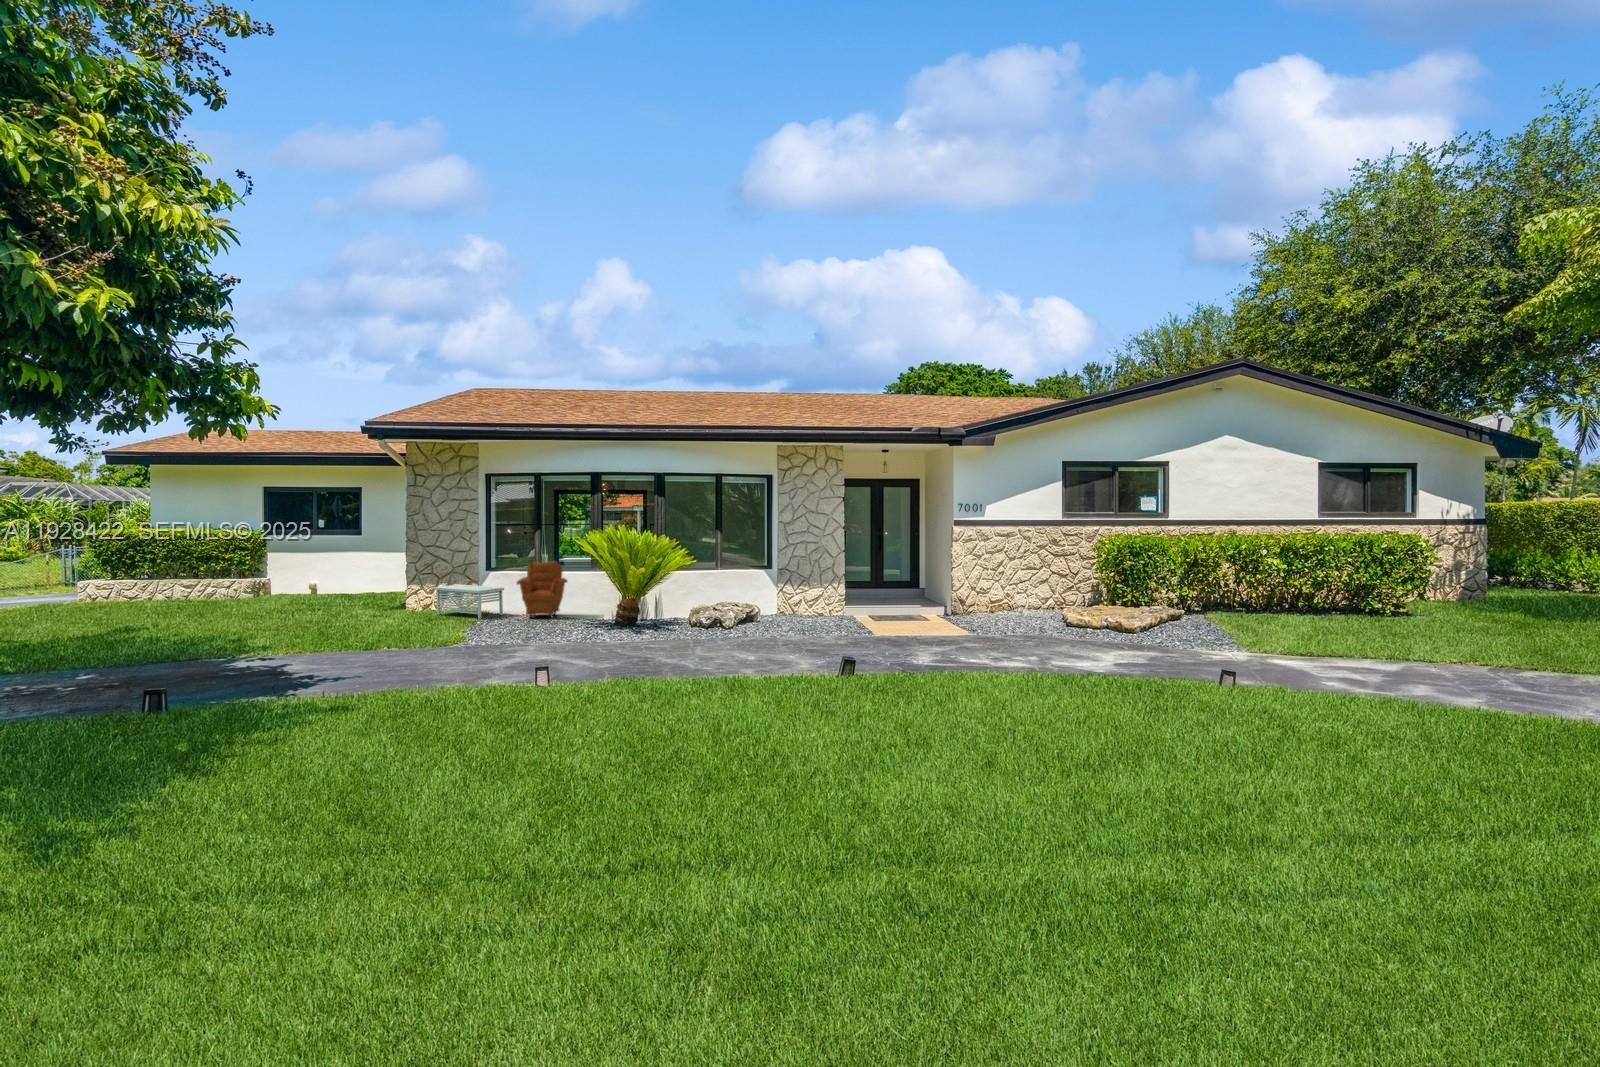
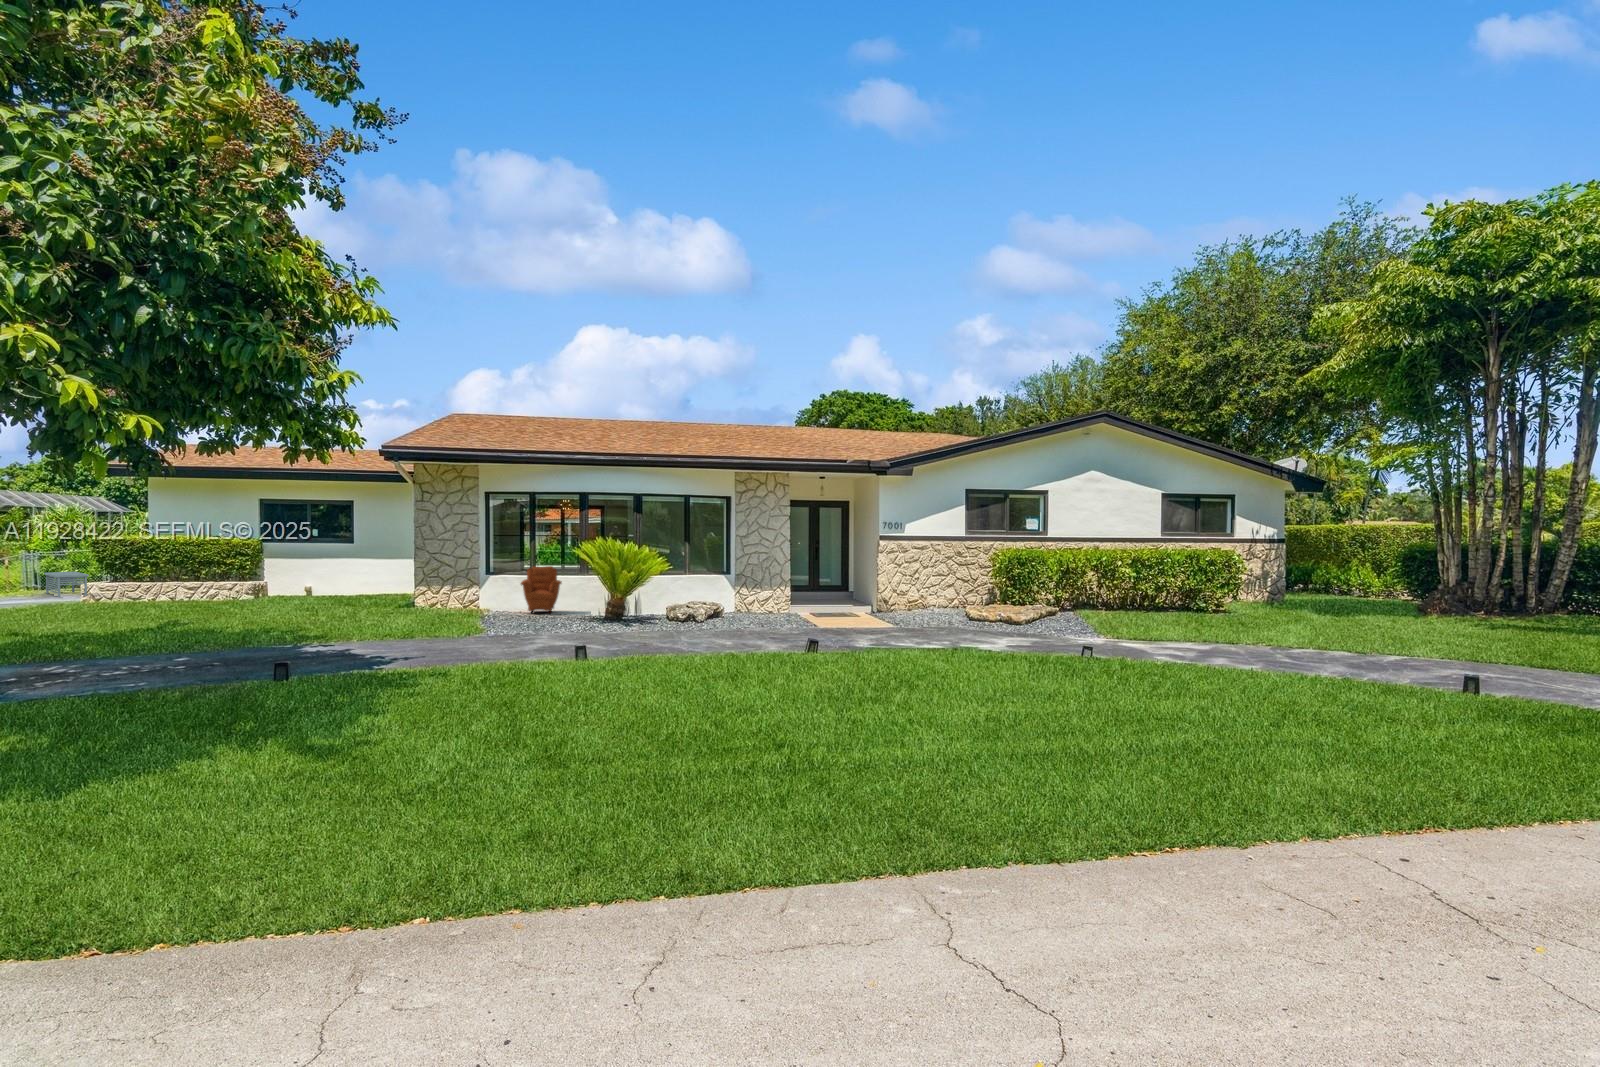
storage bench: present [434,584,504,618] -> present [44,572,89,597]

